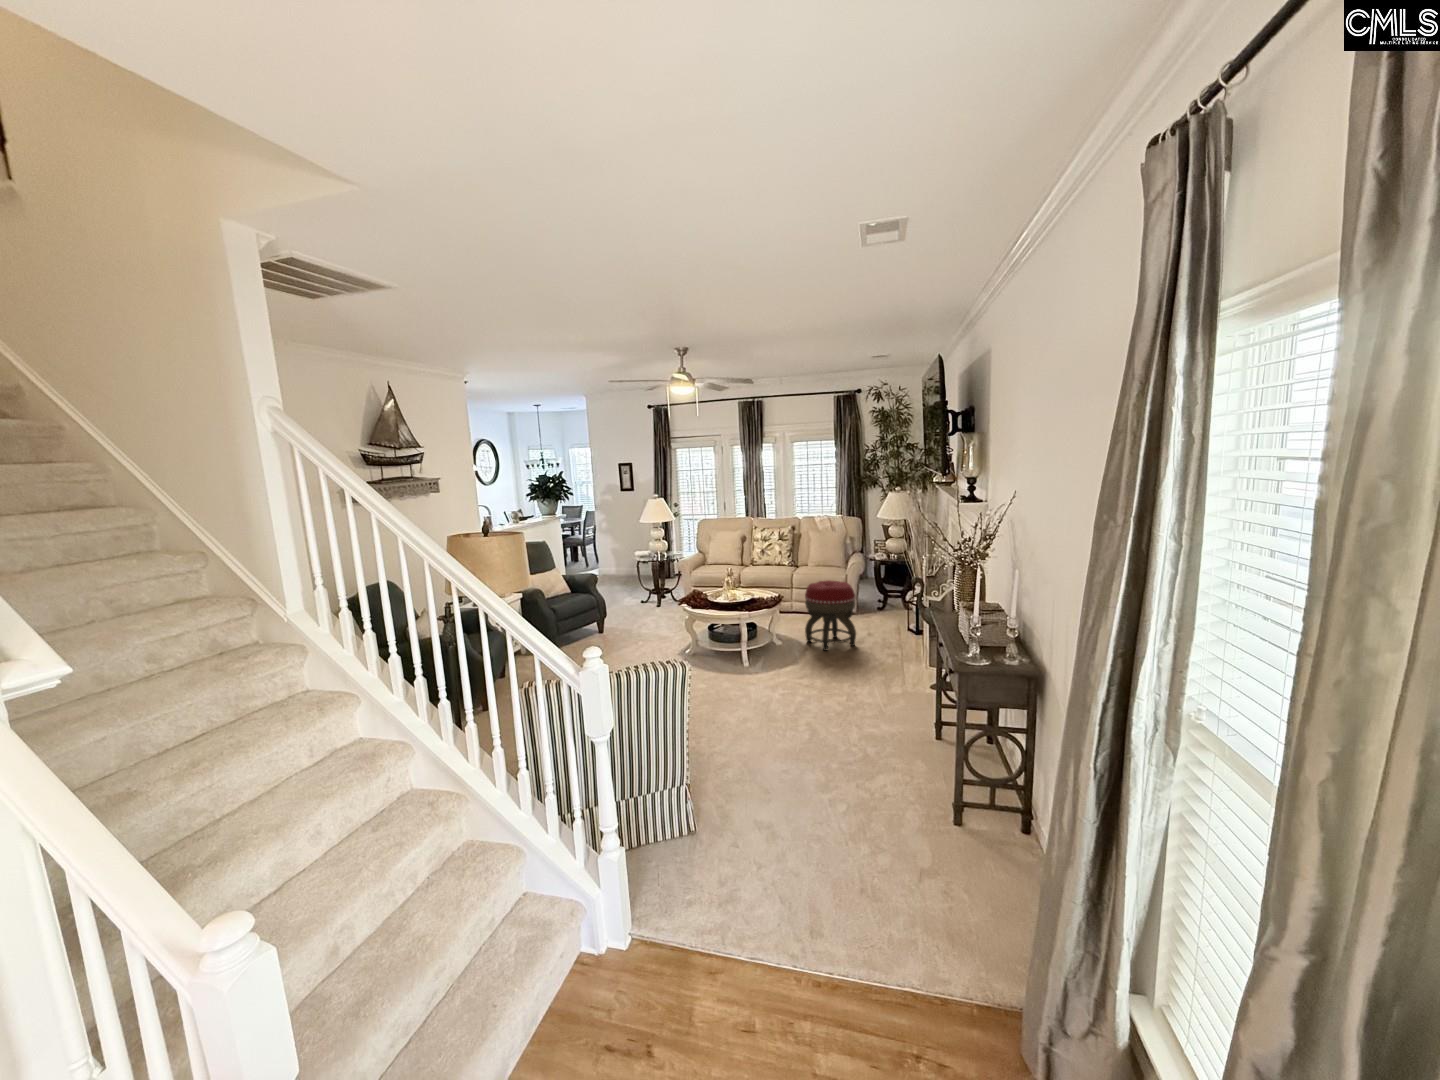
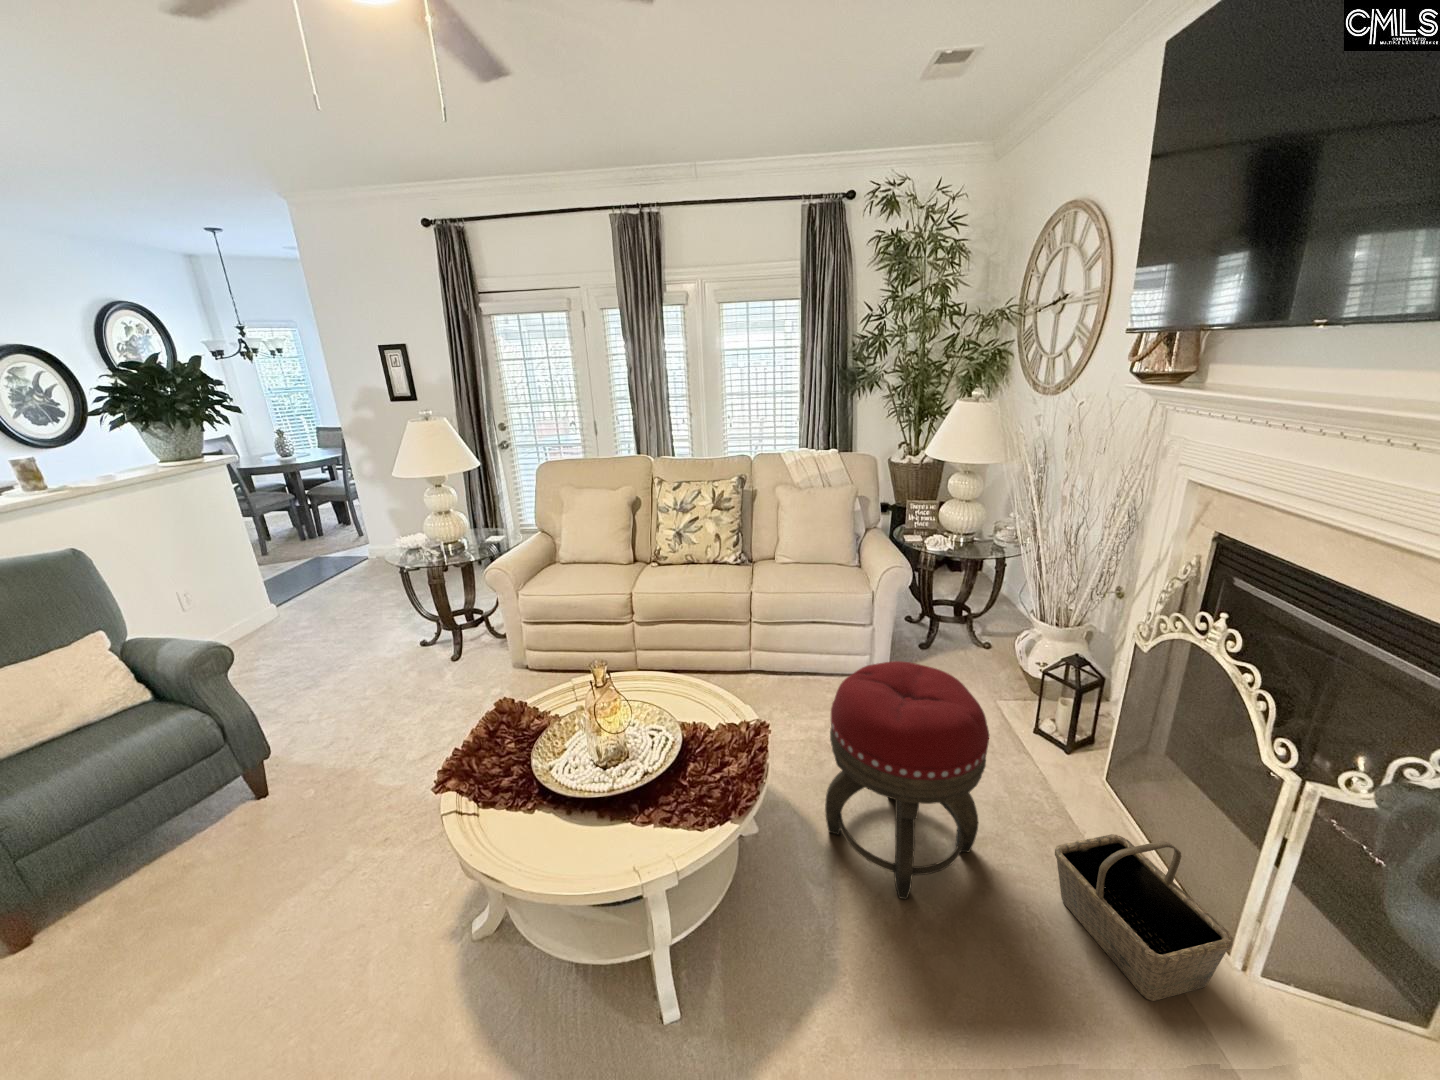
basket: none [872,622,908,663] -> present [1055,834,1233,1001]

